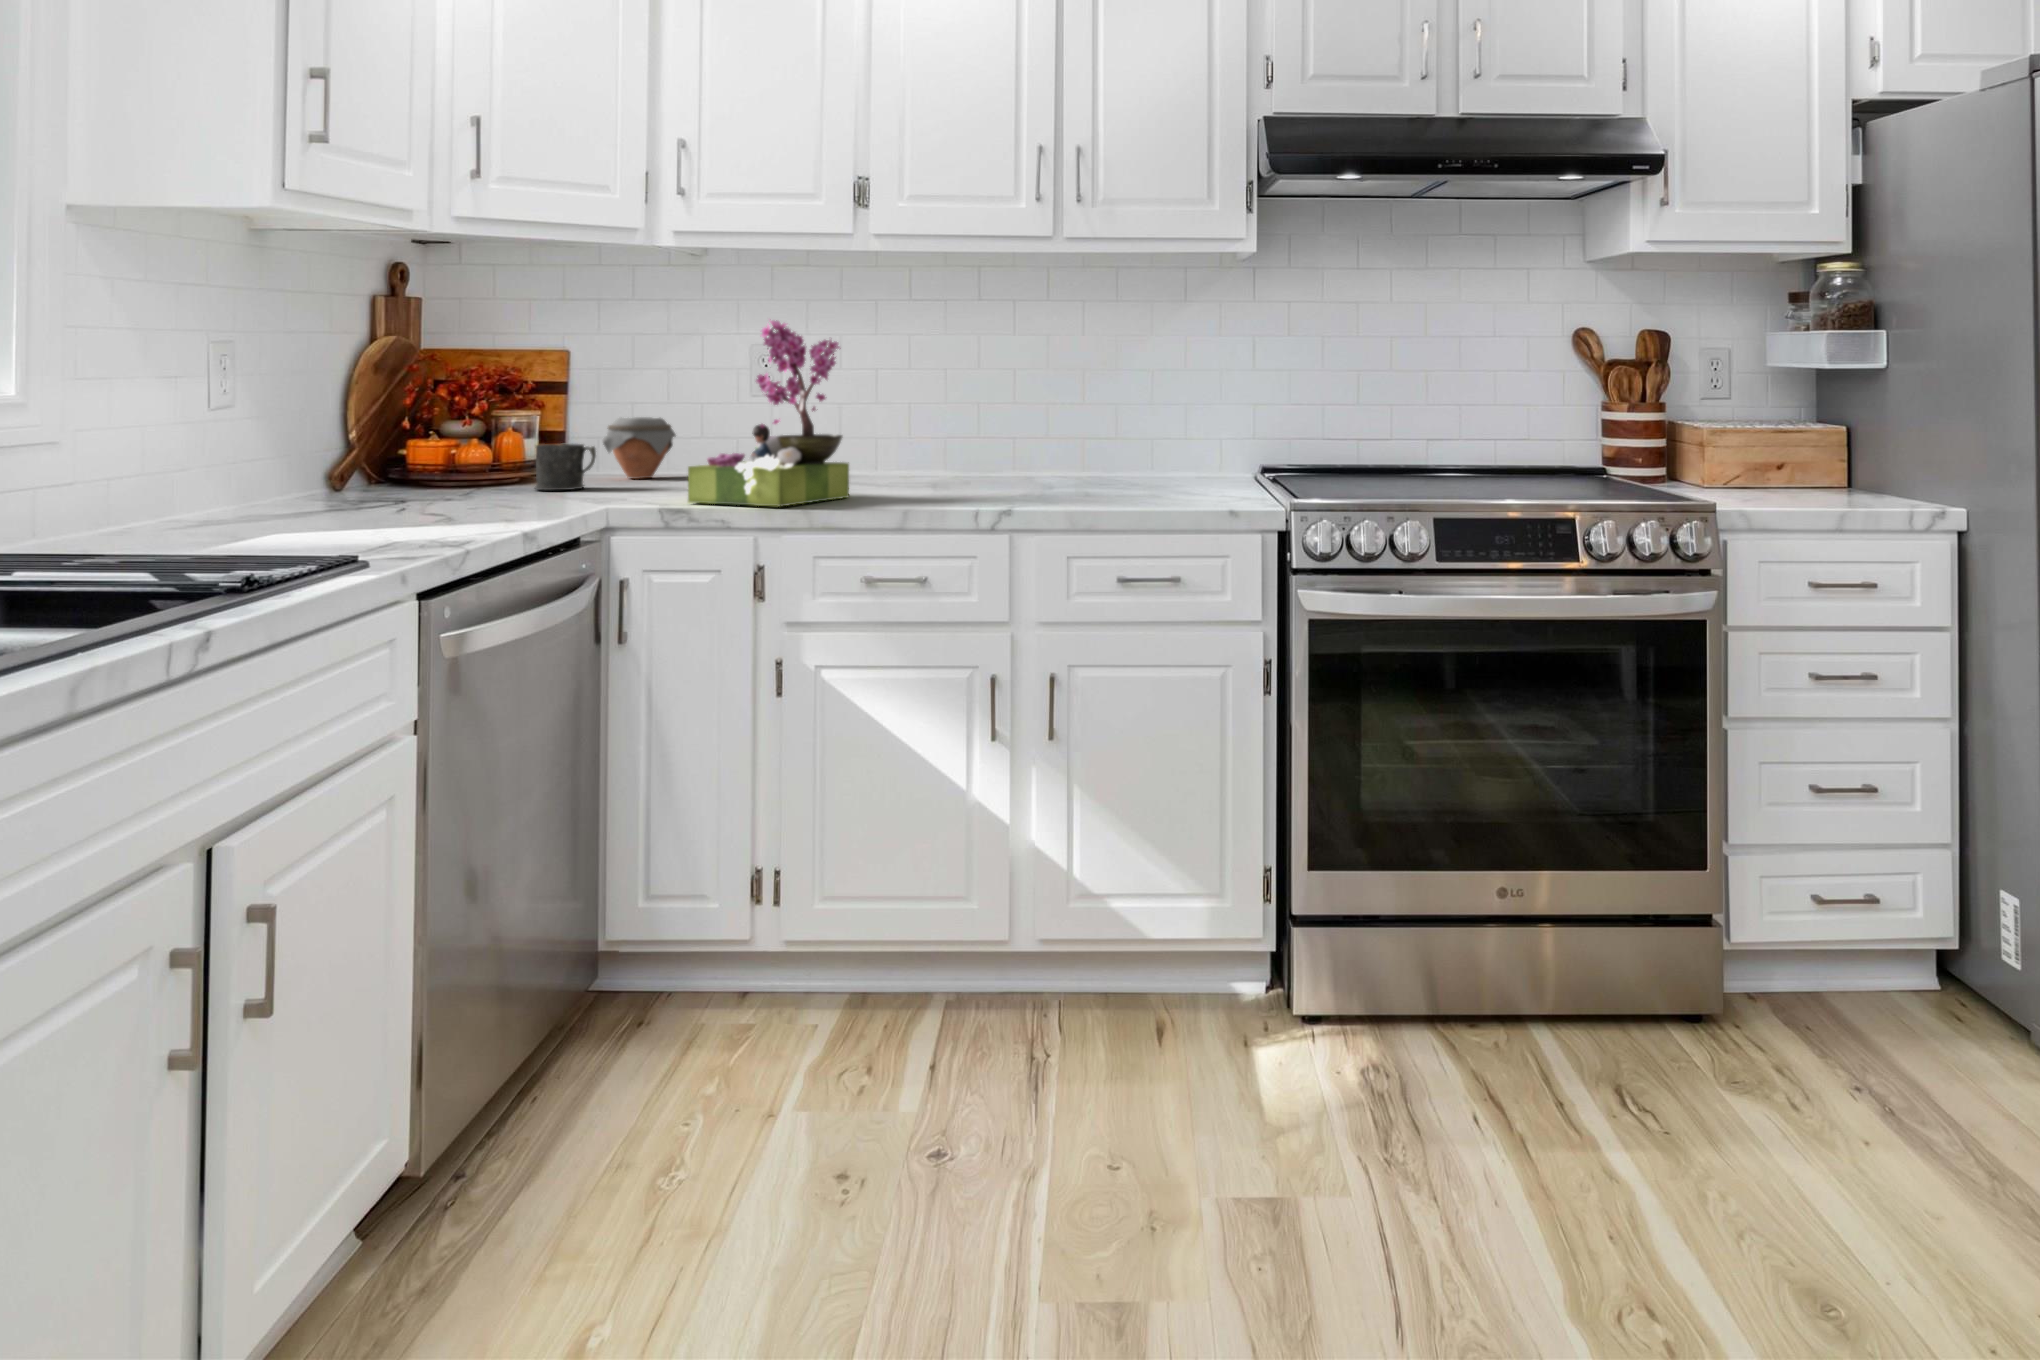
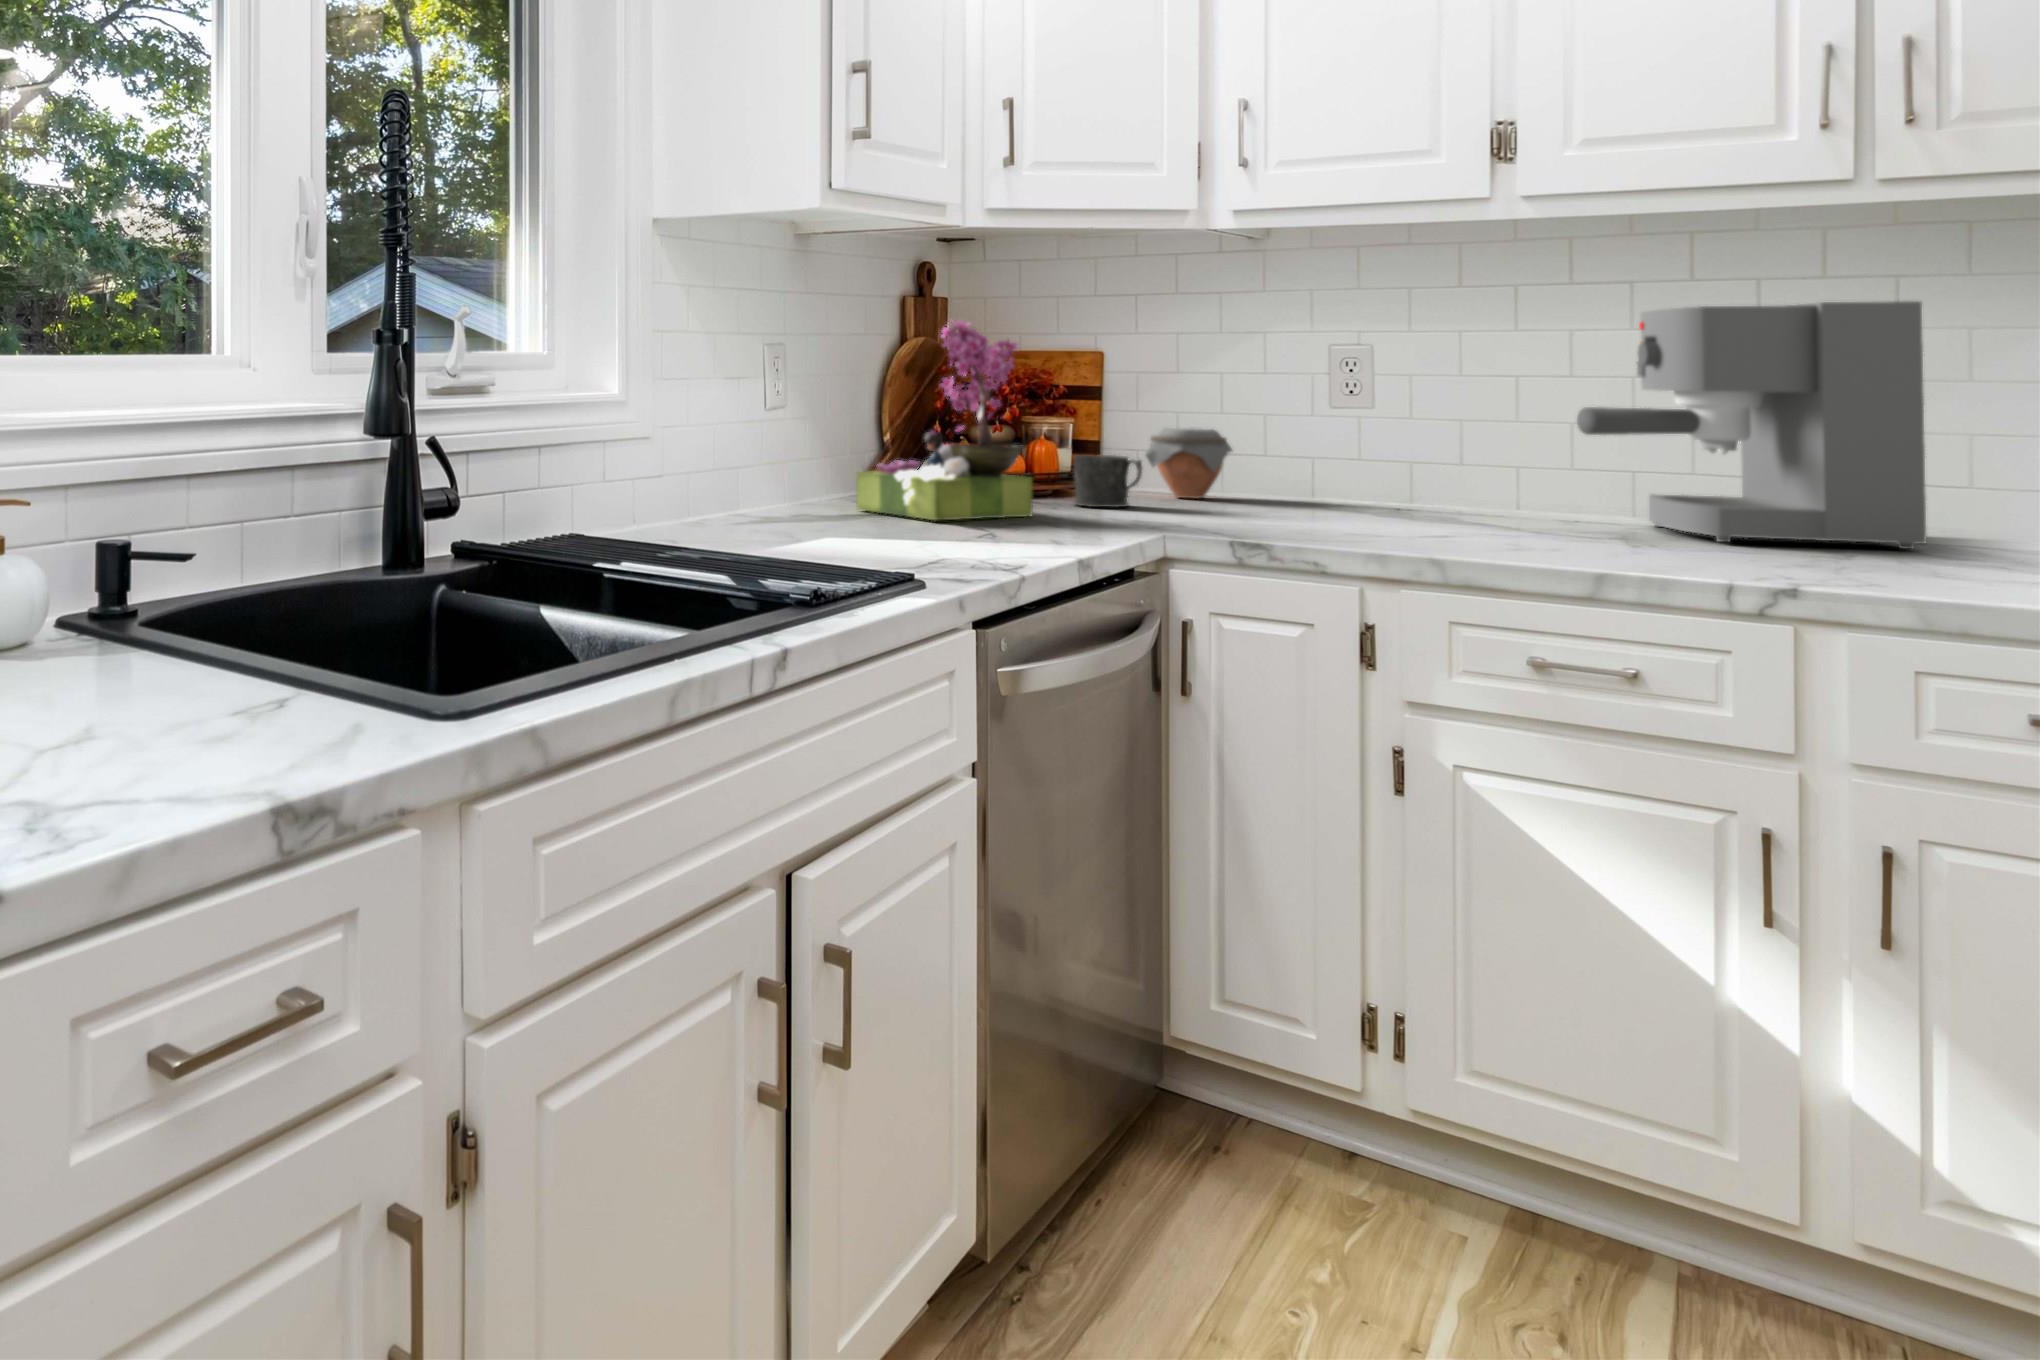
flower arrangement: present [688,319,849,507] -> present [856,319,1033,520]
coffee maker: none [907,319,1092,486] -> present [1577,301,1926,549]

